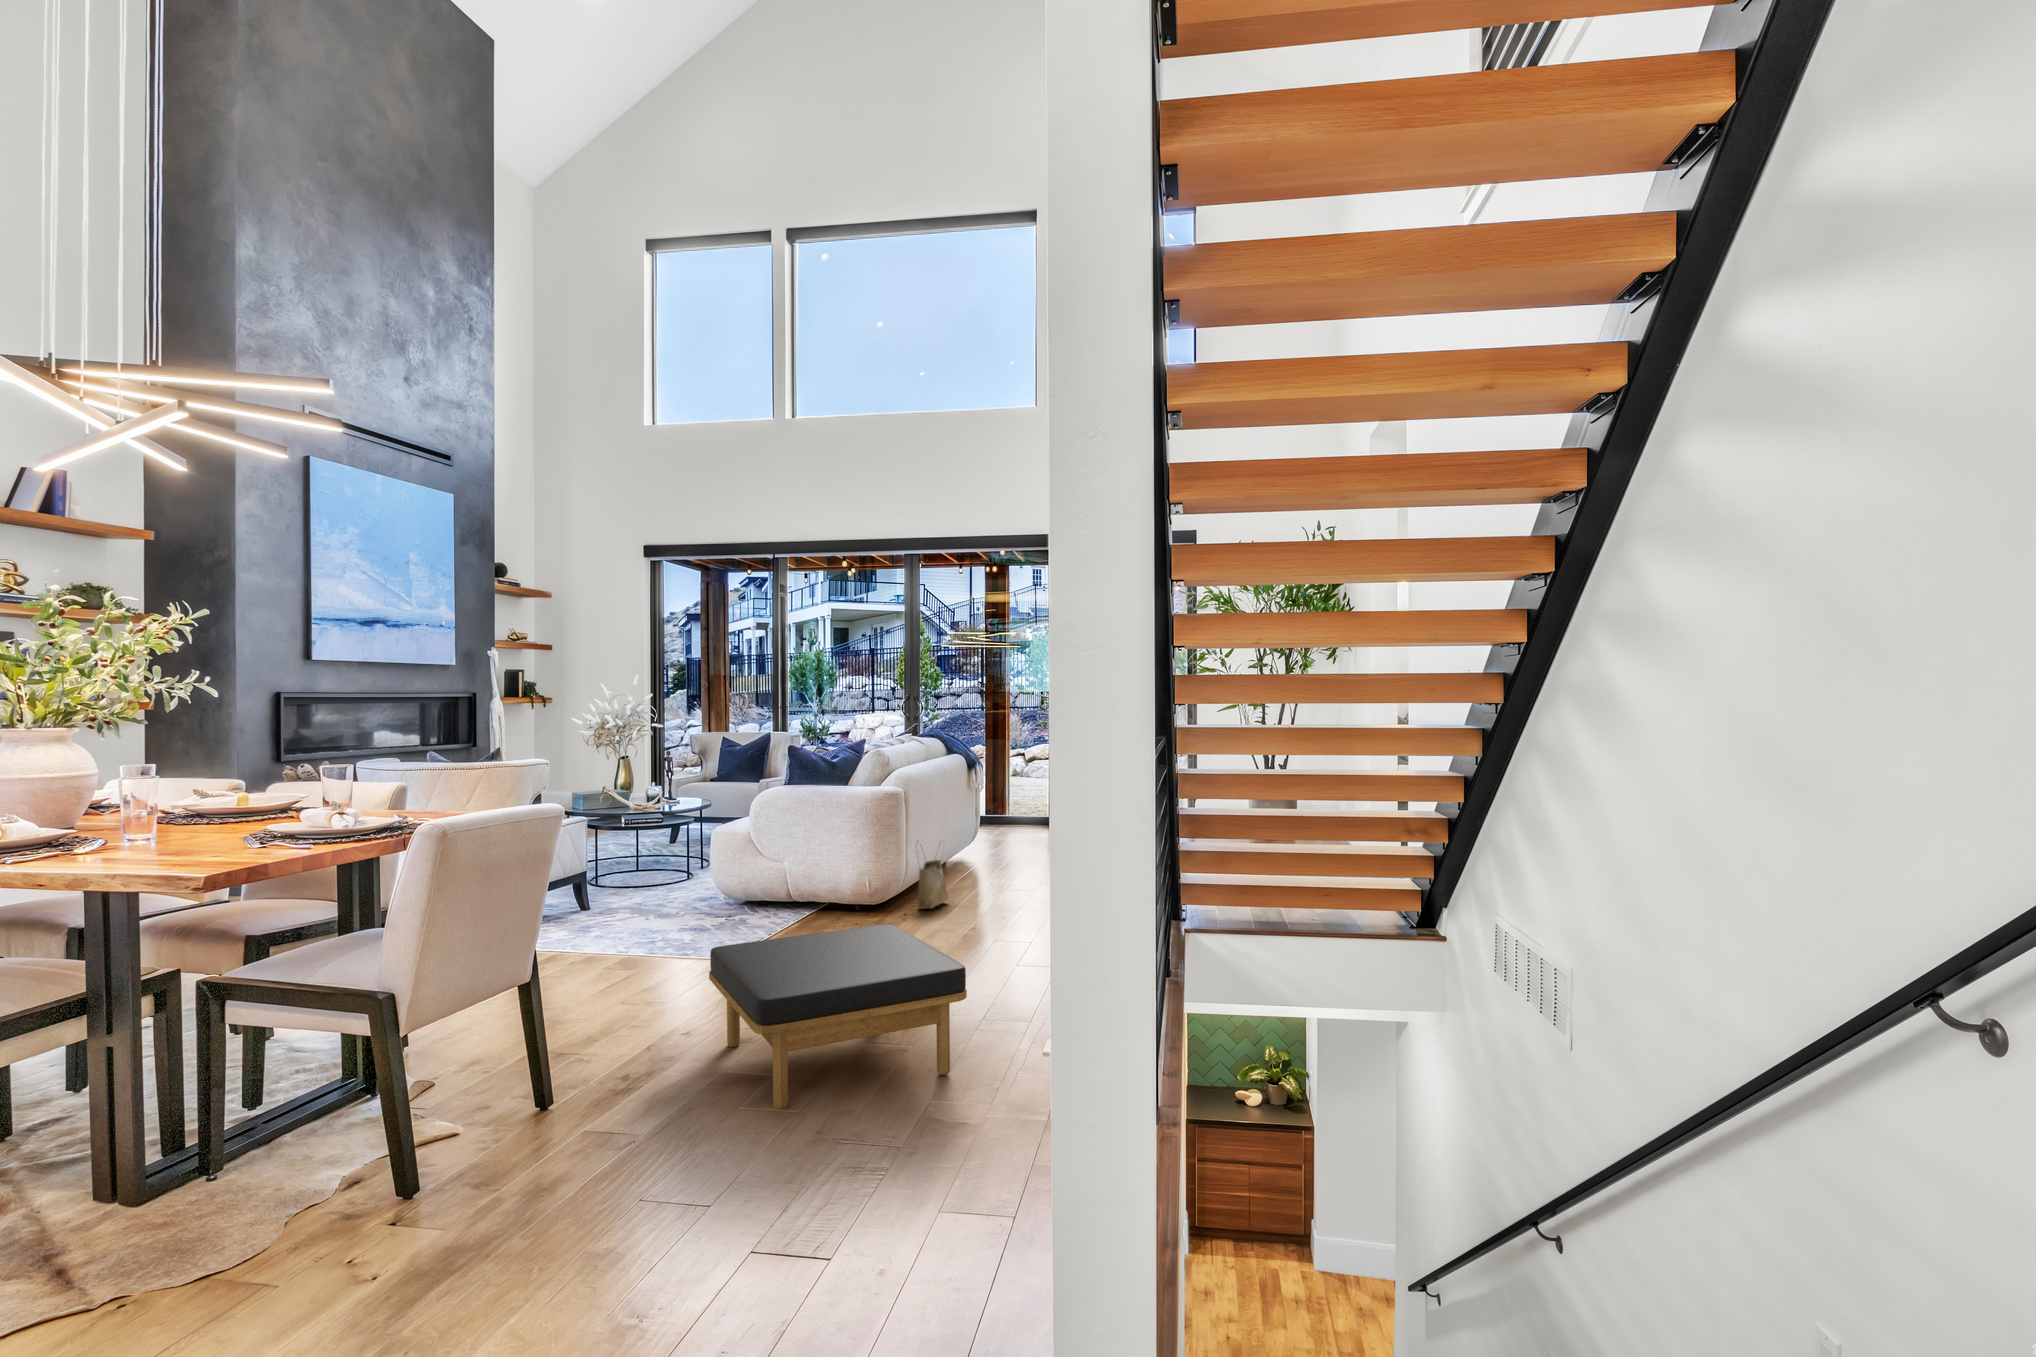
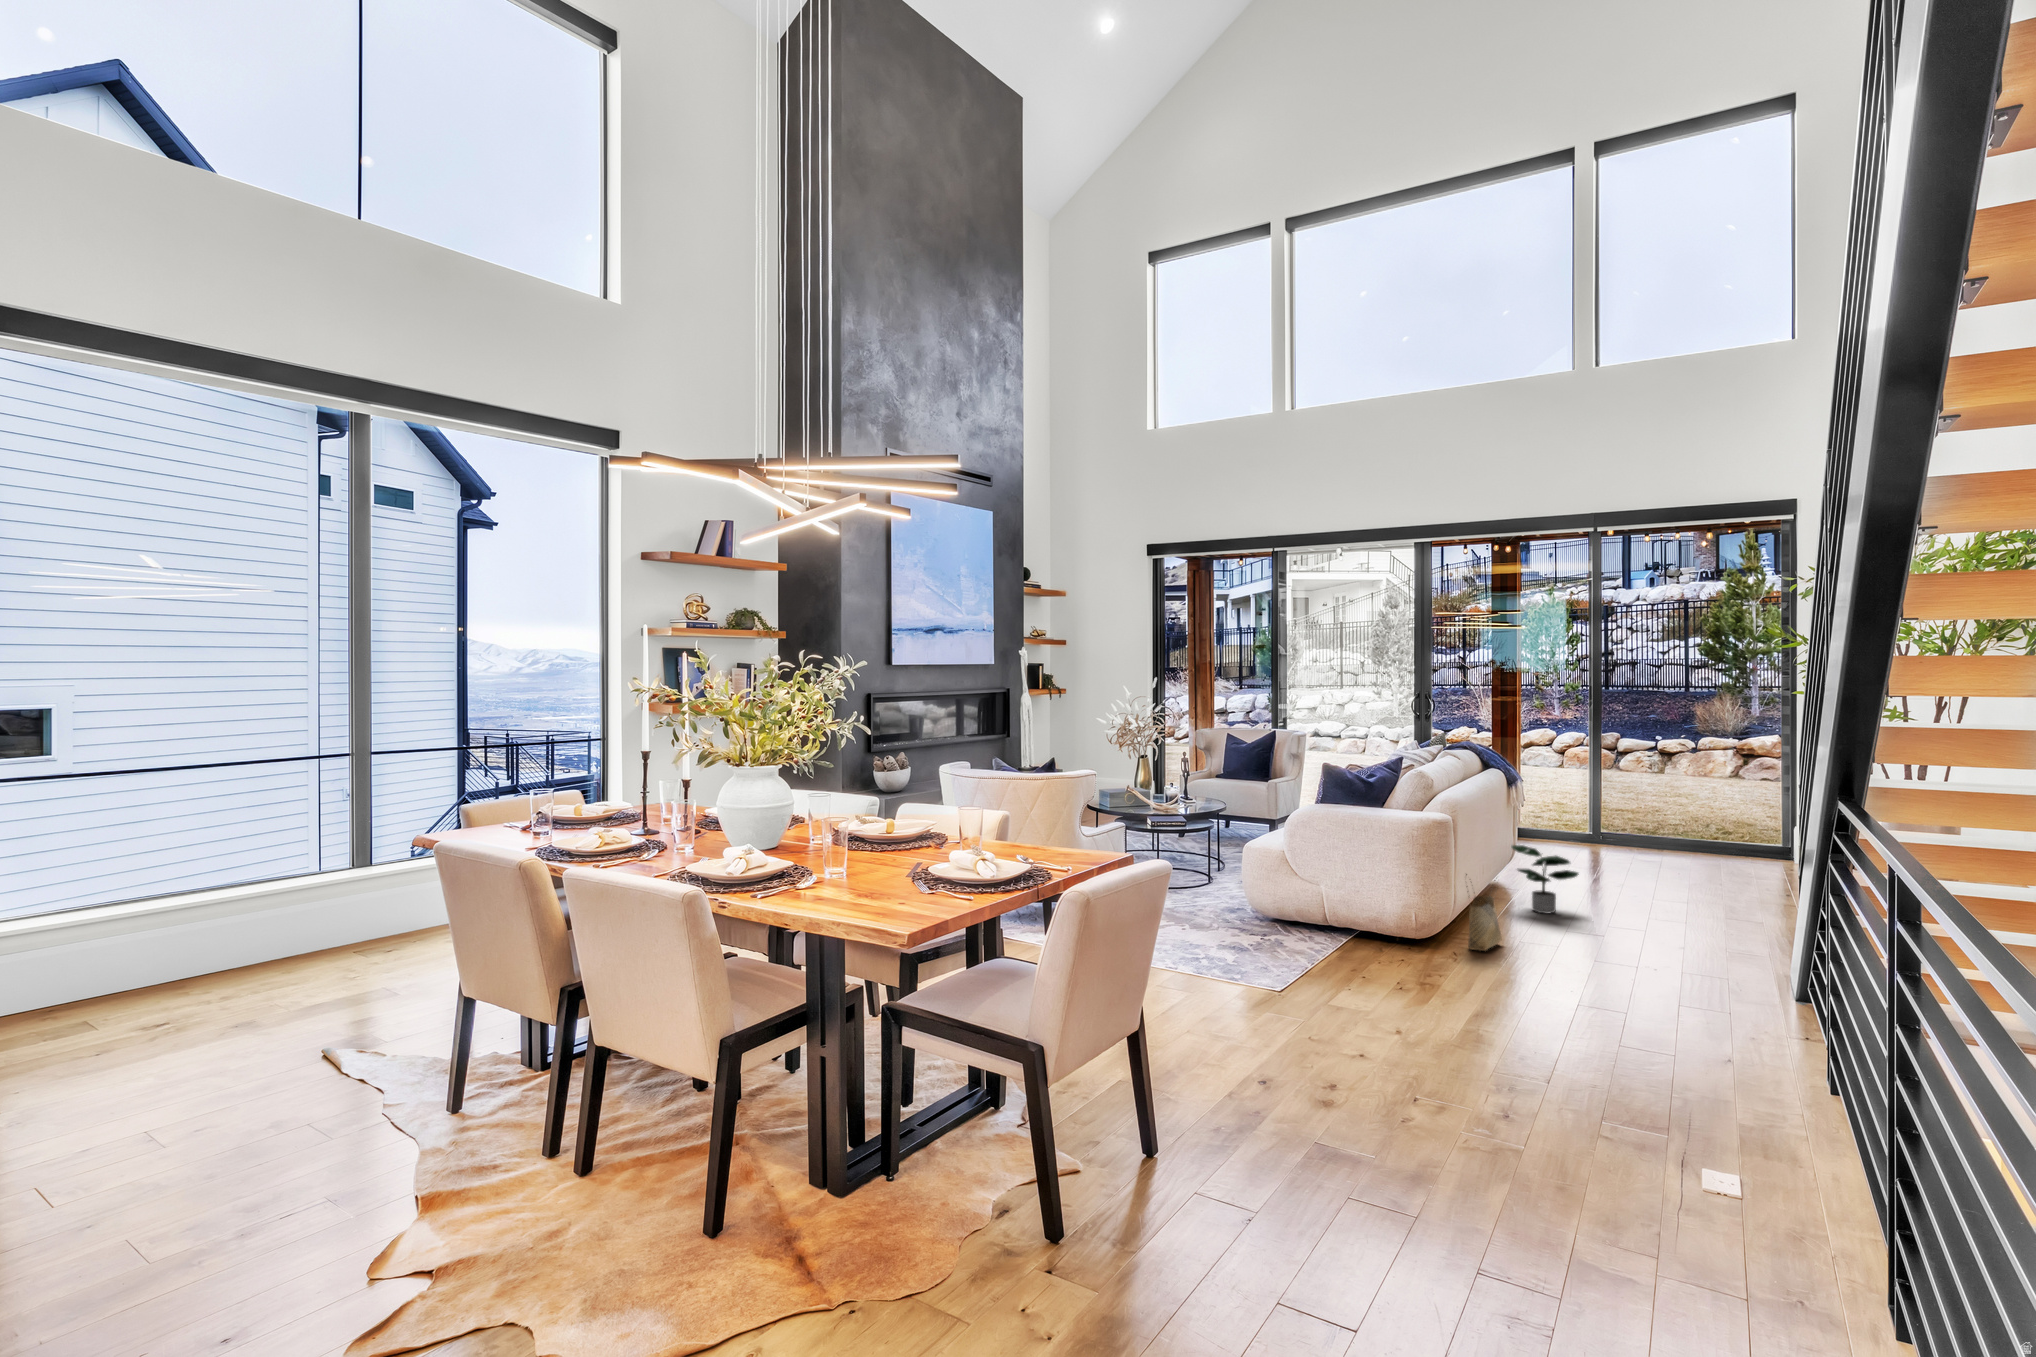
potted plant: none [965,818,1020,877] -> present [1511,845,1579,913]
ottoman: present [709,924,967,1109] -> none [1292,995,1605,1203]

